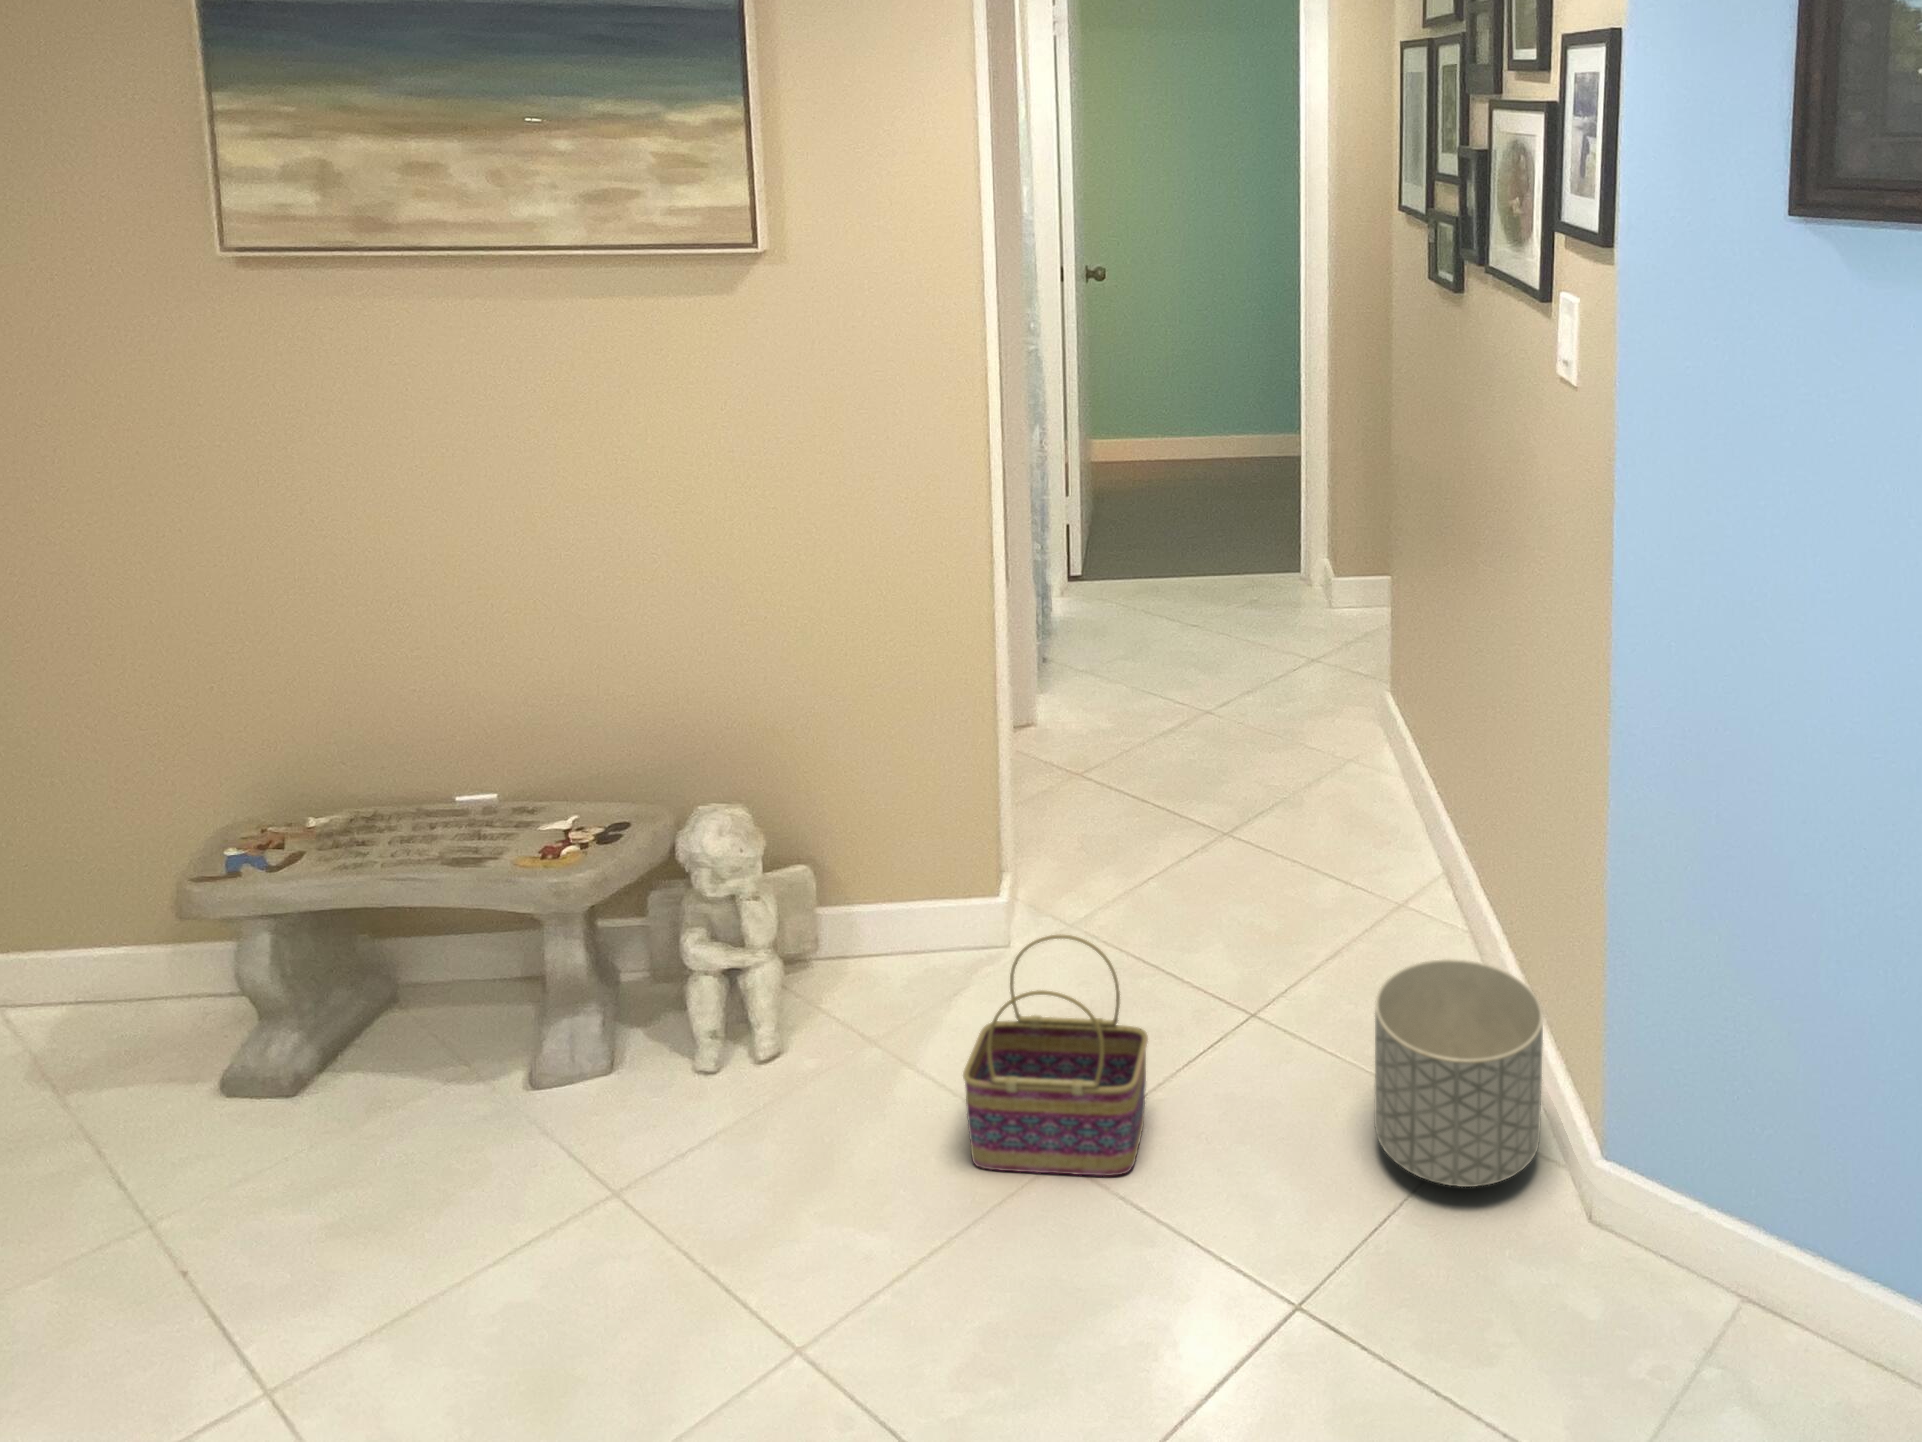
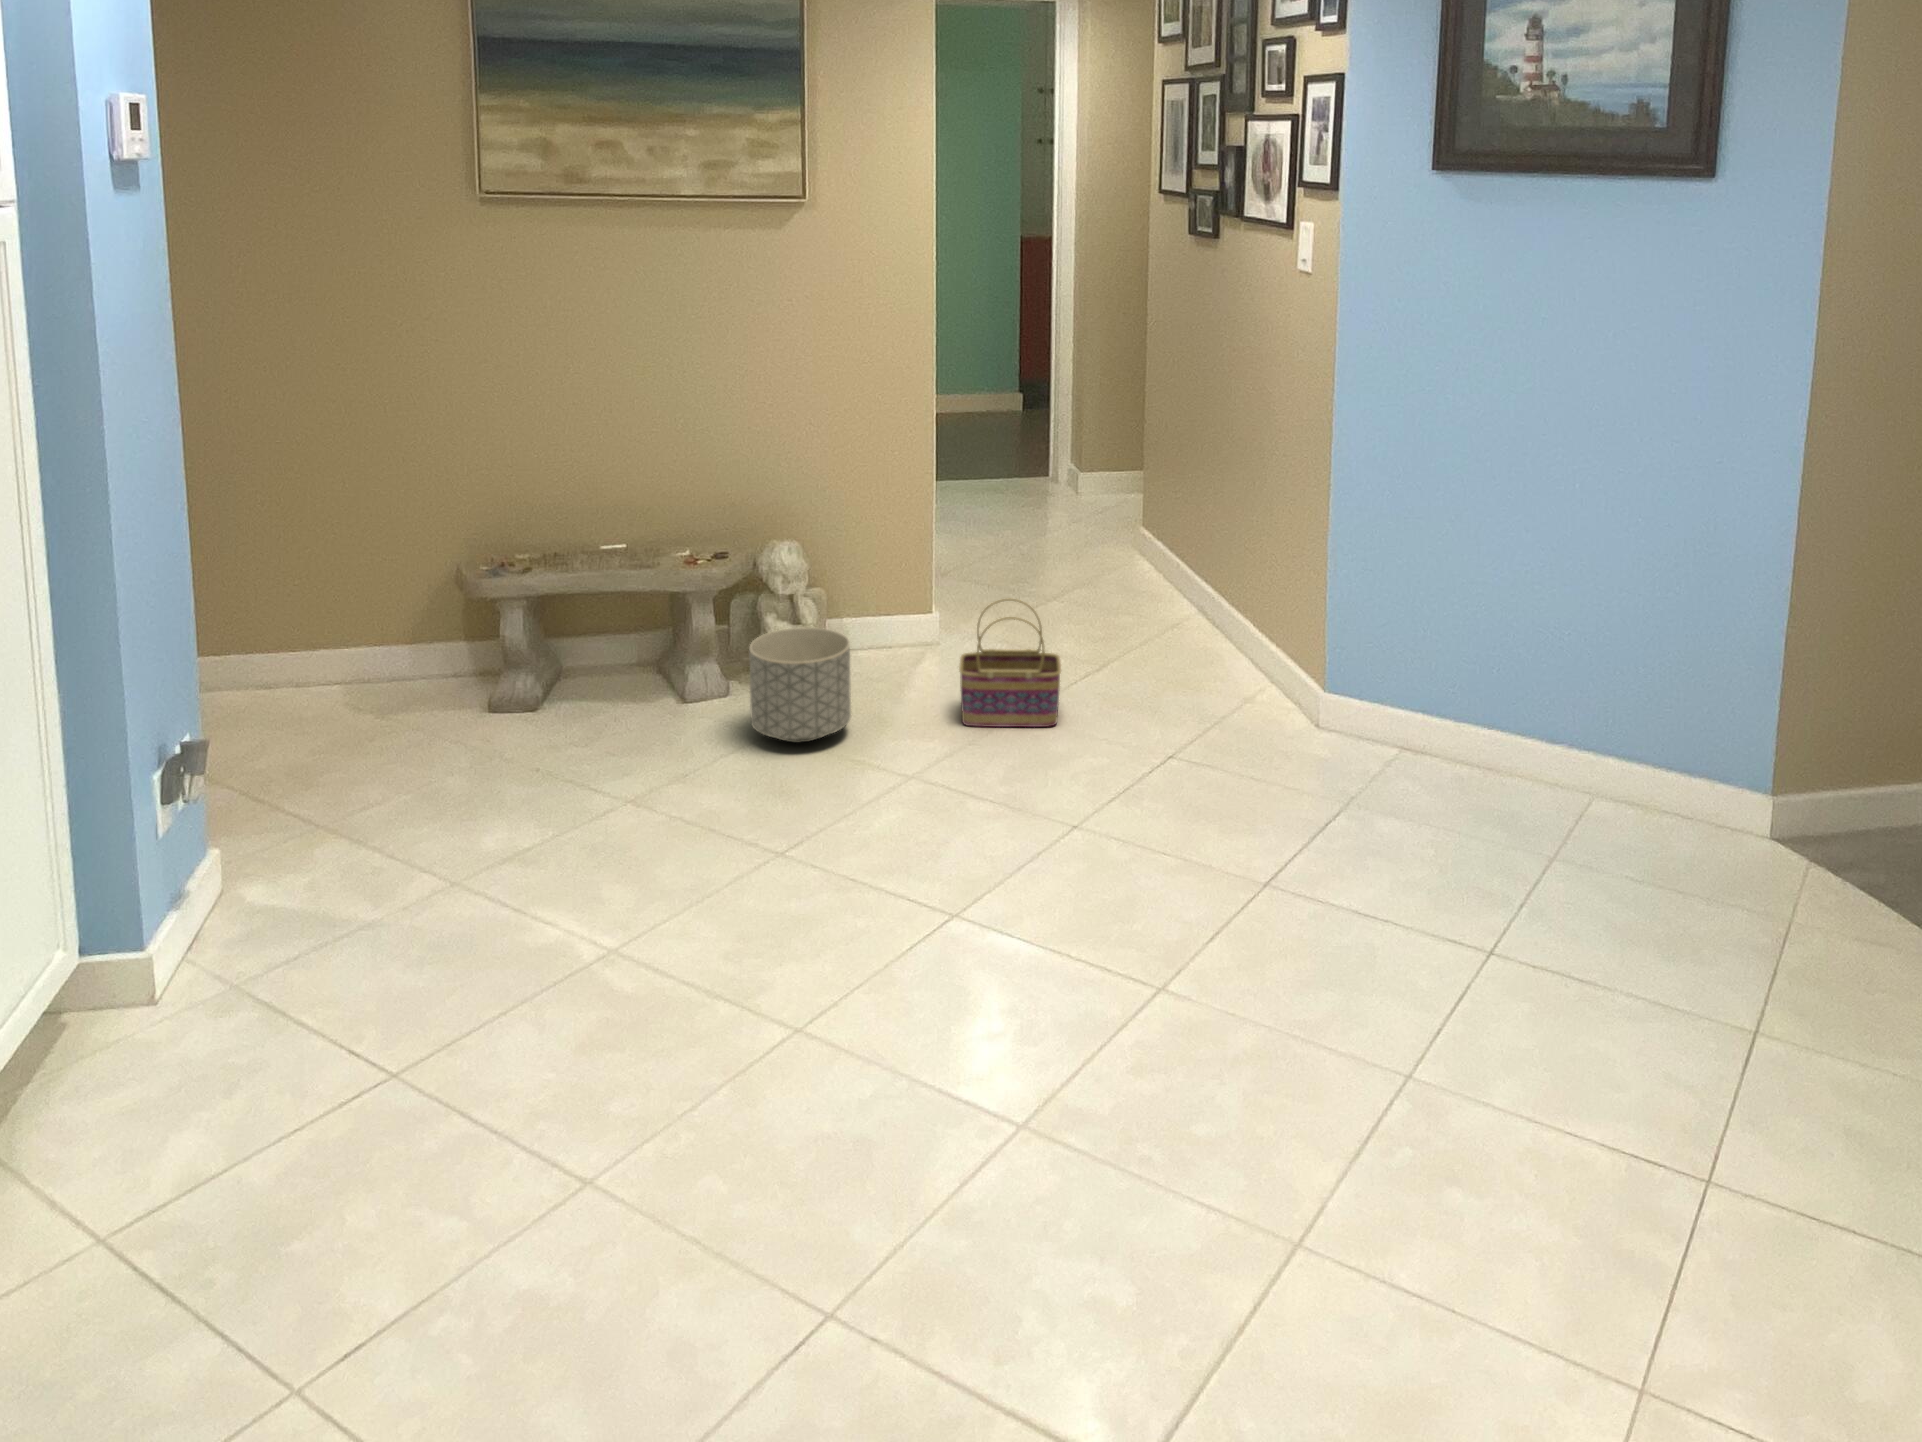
planter: present [1374,959,1543,1187] -> present [749,627,851,743]

